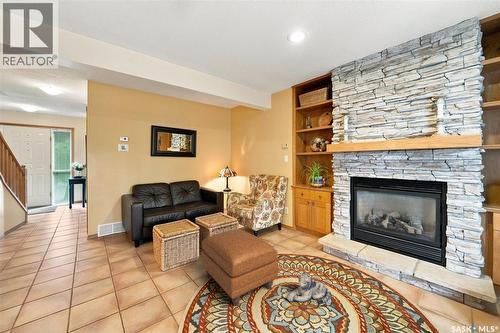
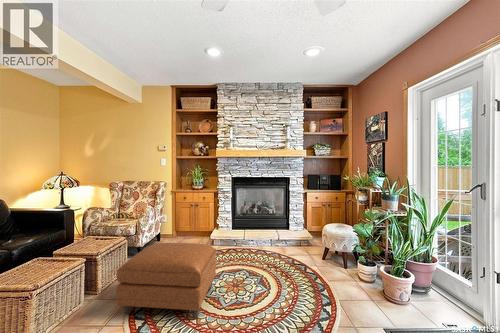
plush toy: present [287,272,330,303] -> none [230,260,256,289]

